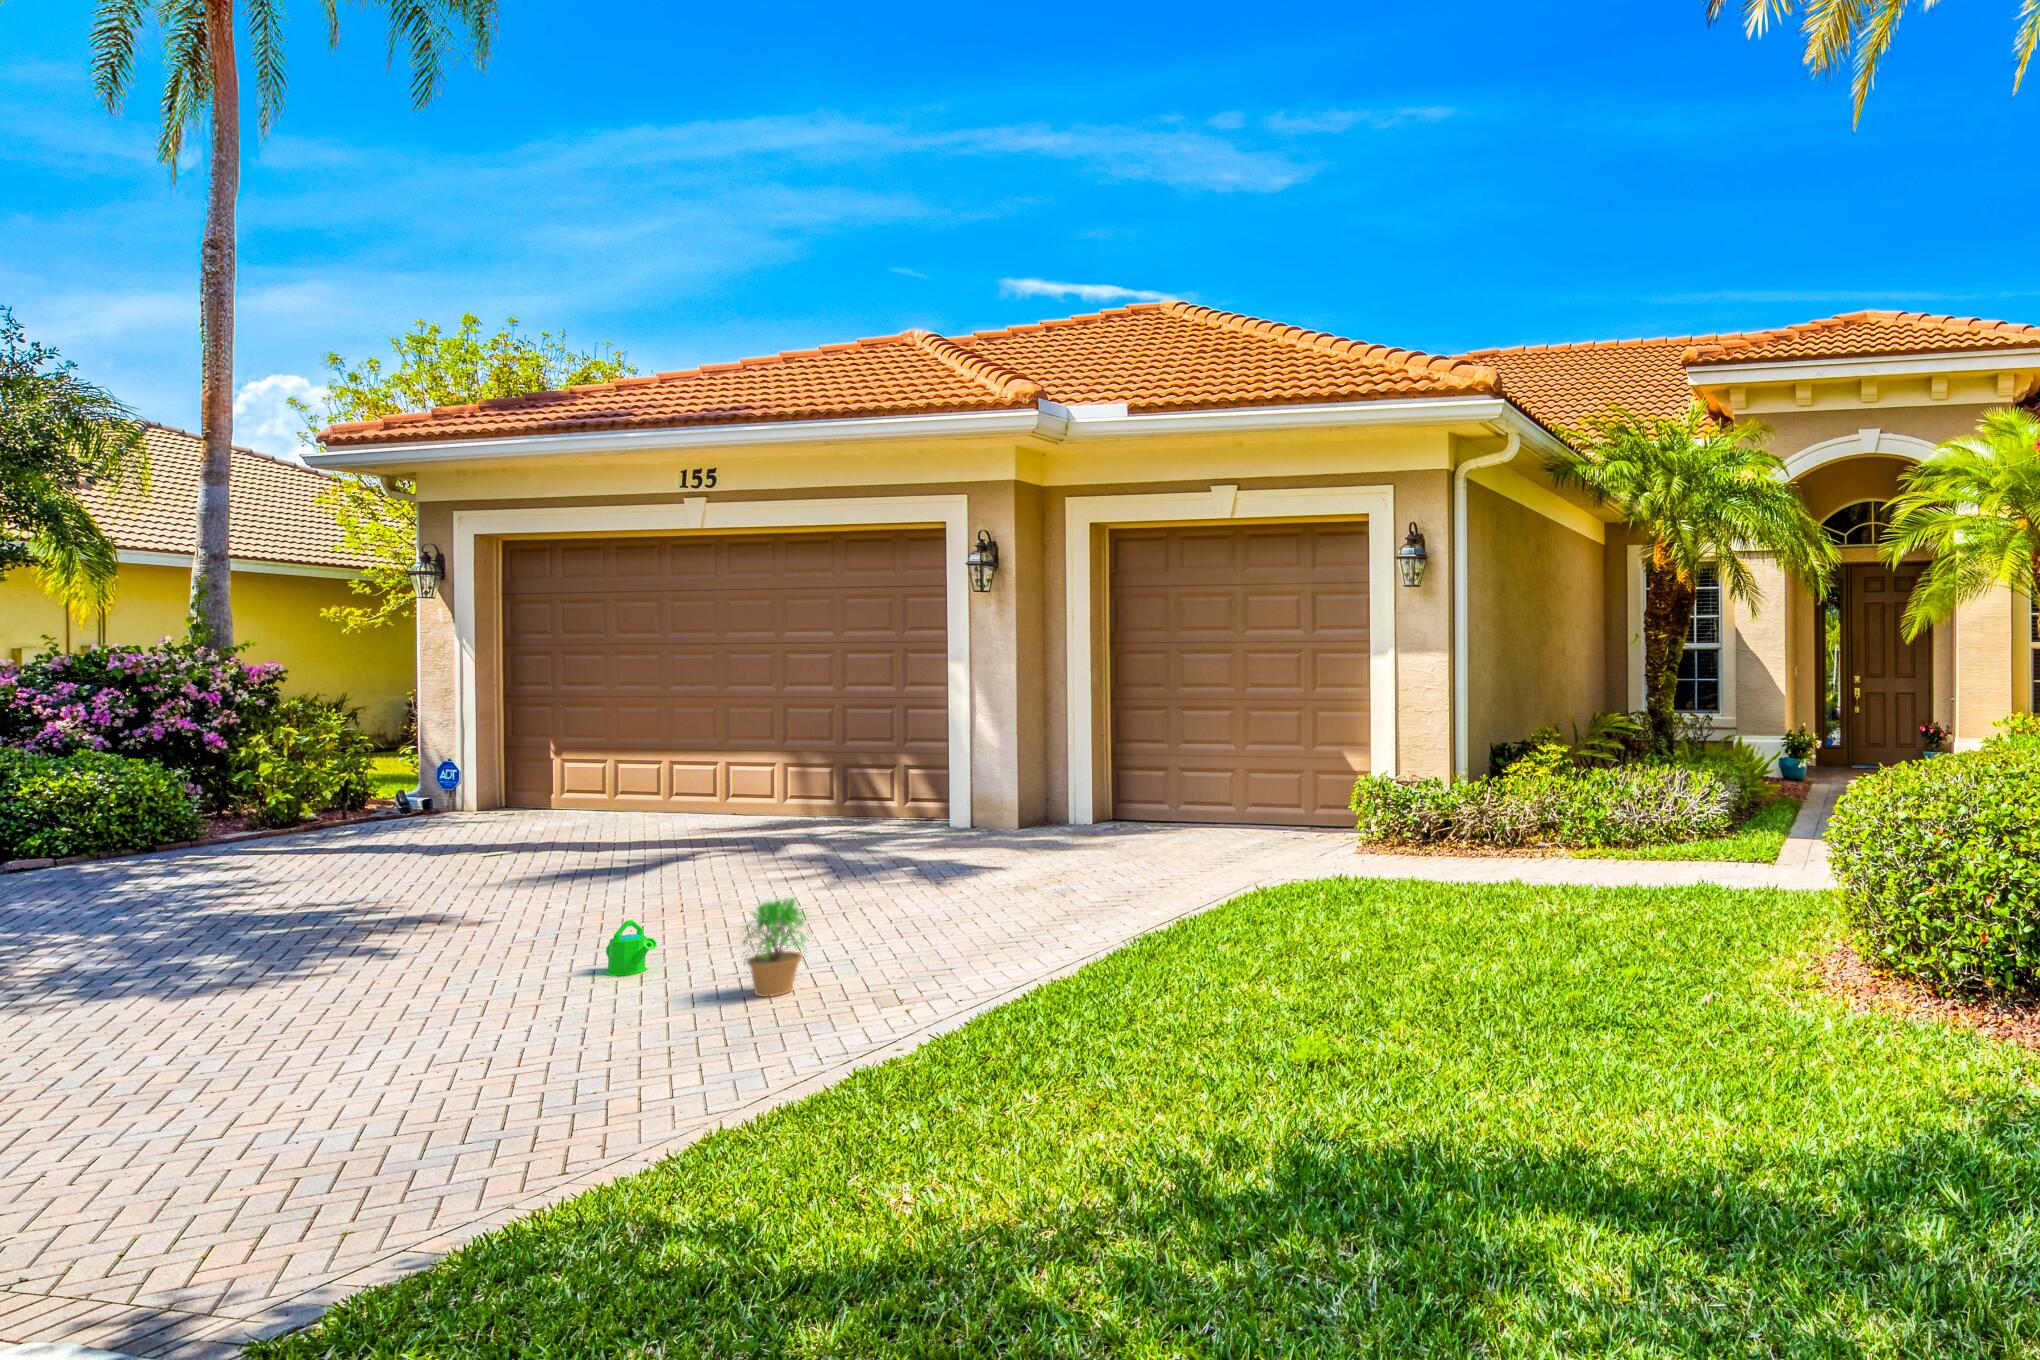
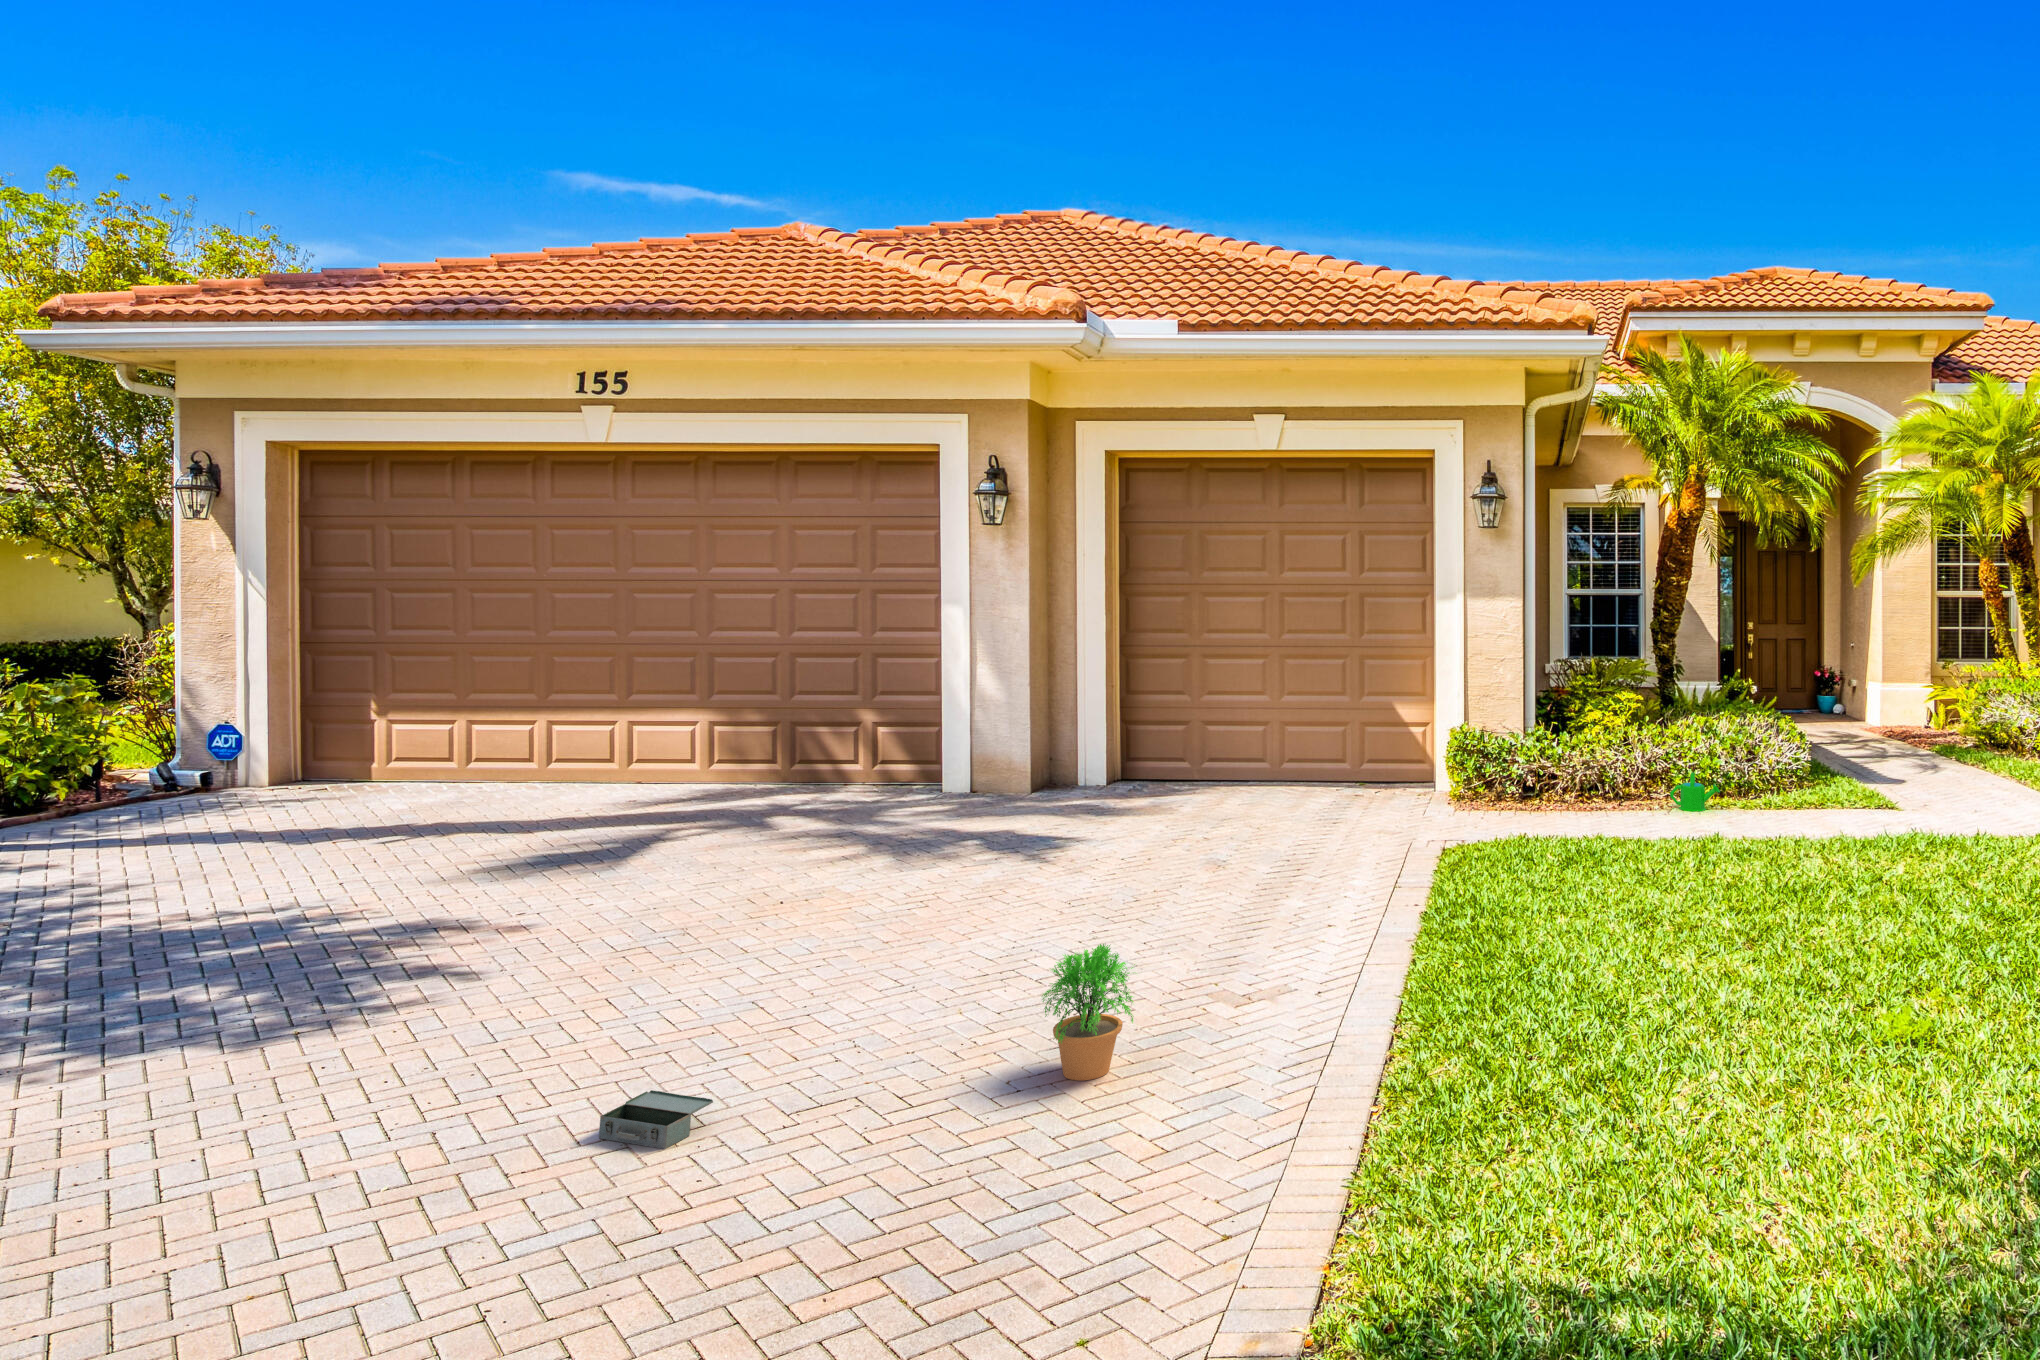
watering can: present [605,920,657,976] -> present [1670,772,1720,812]
toolbox: none [431,979,505,1012] -> present [599,1090,713,1149]

